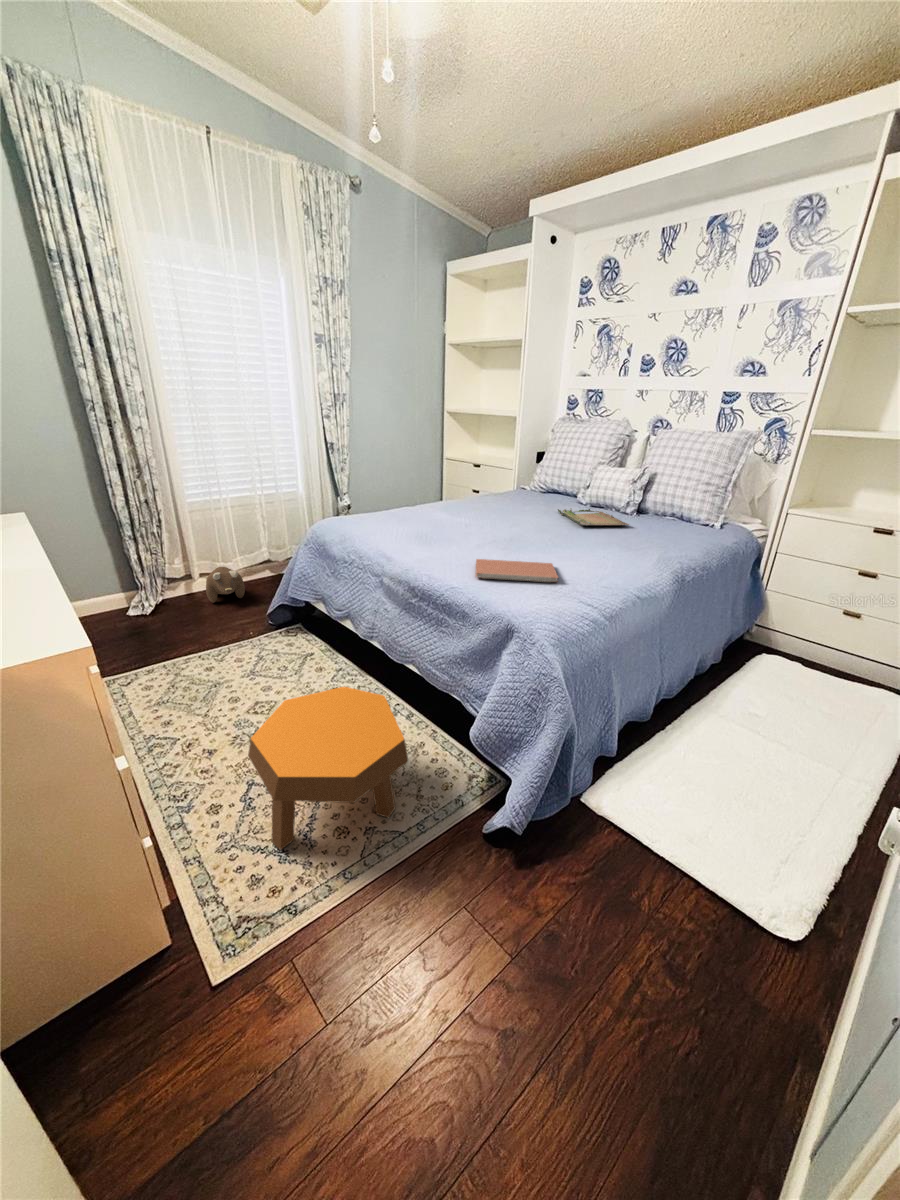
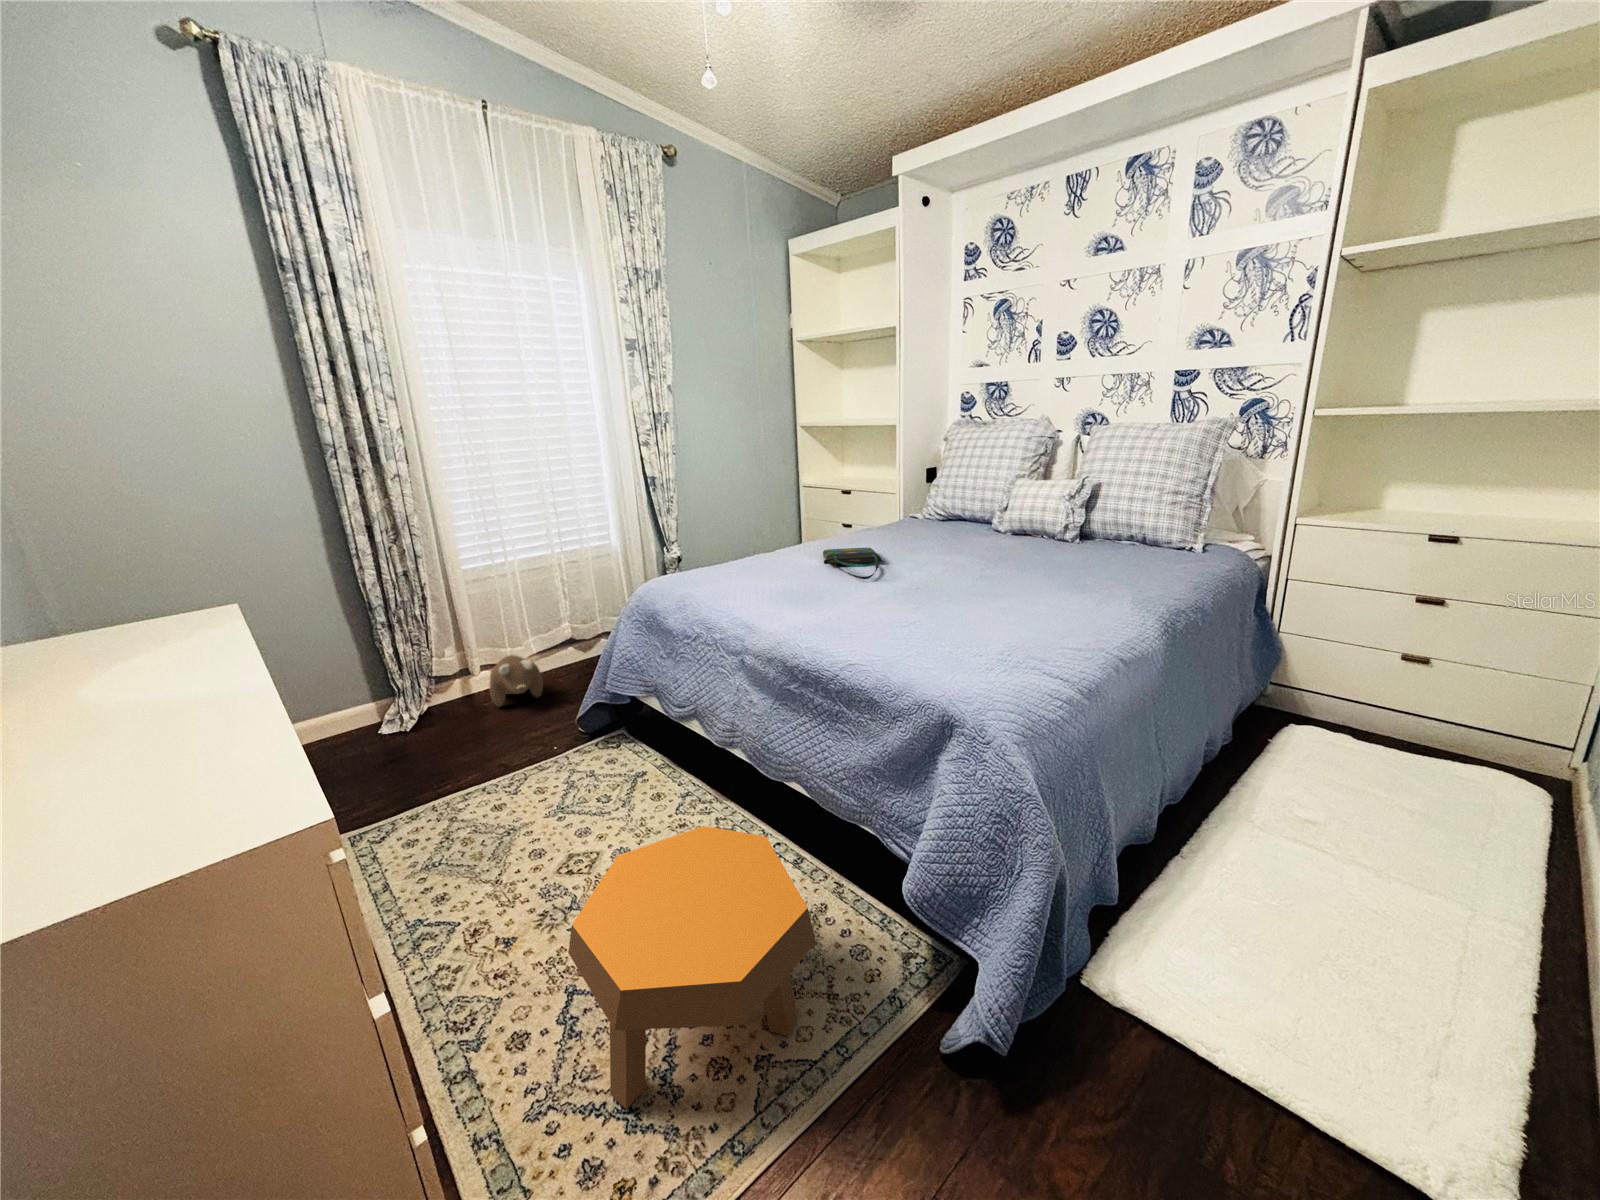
tote bag: none [447,507,491,530] -> present [823,548,883,579]
tray: present [558,508,629,526] -> none [972,534,1080,563]
notebook: present [475,559,558,582] -> none [879,619,1006,650]

